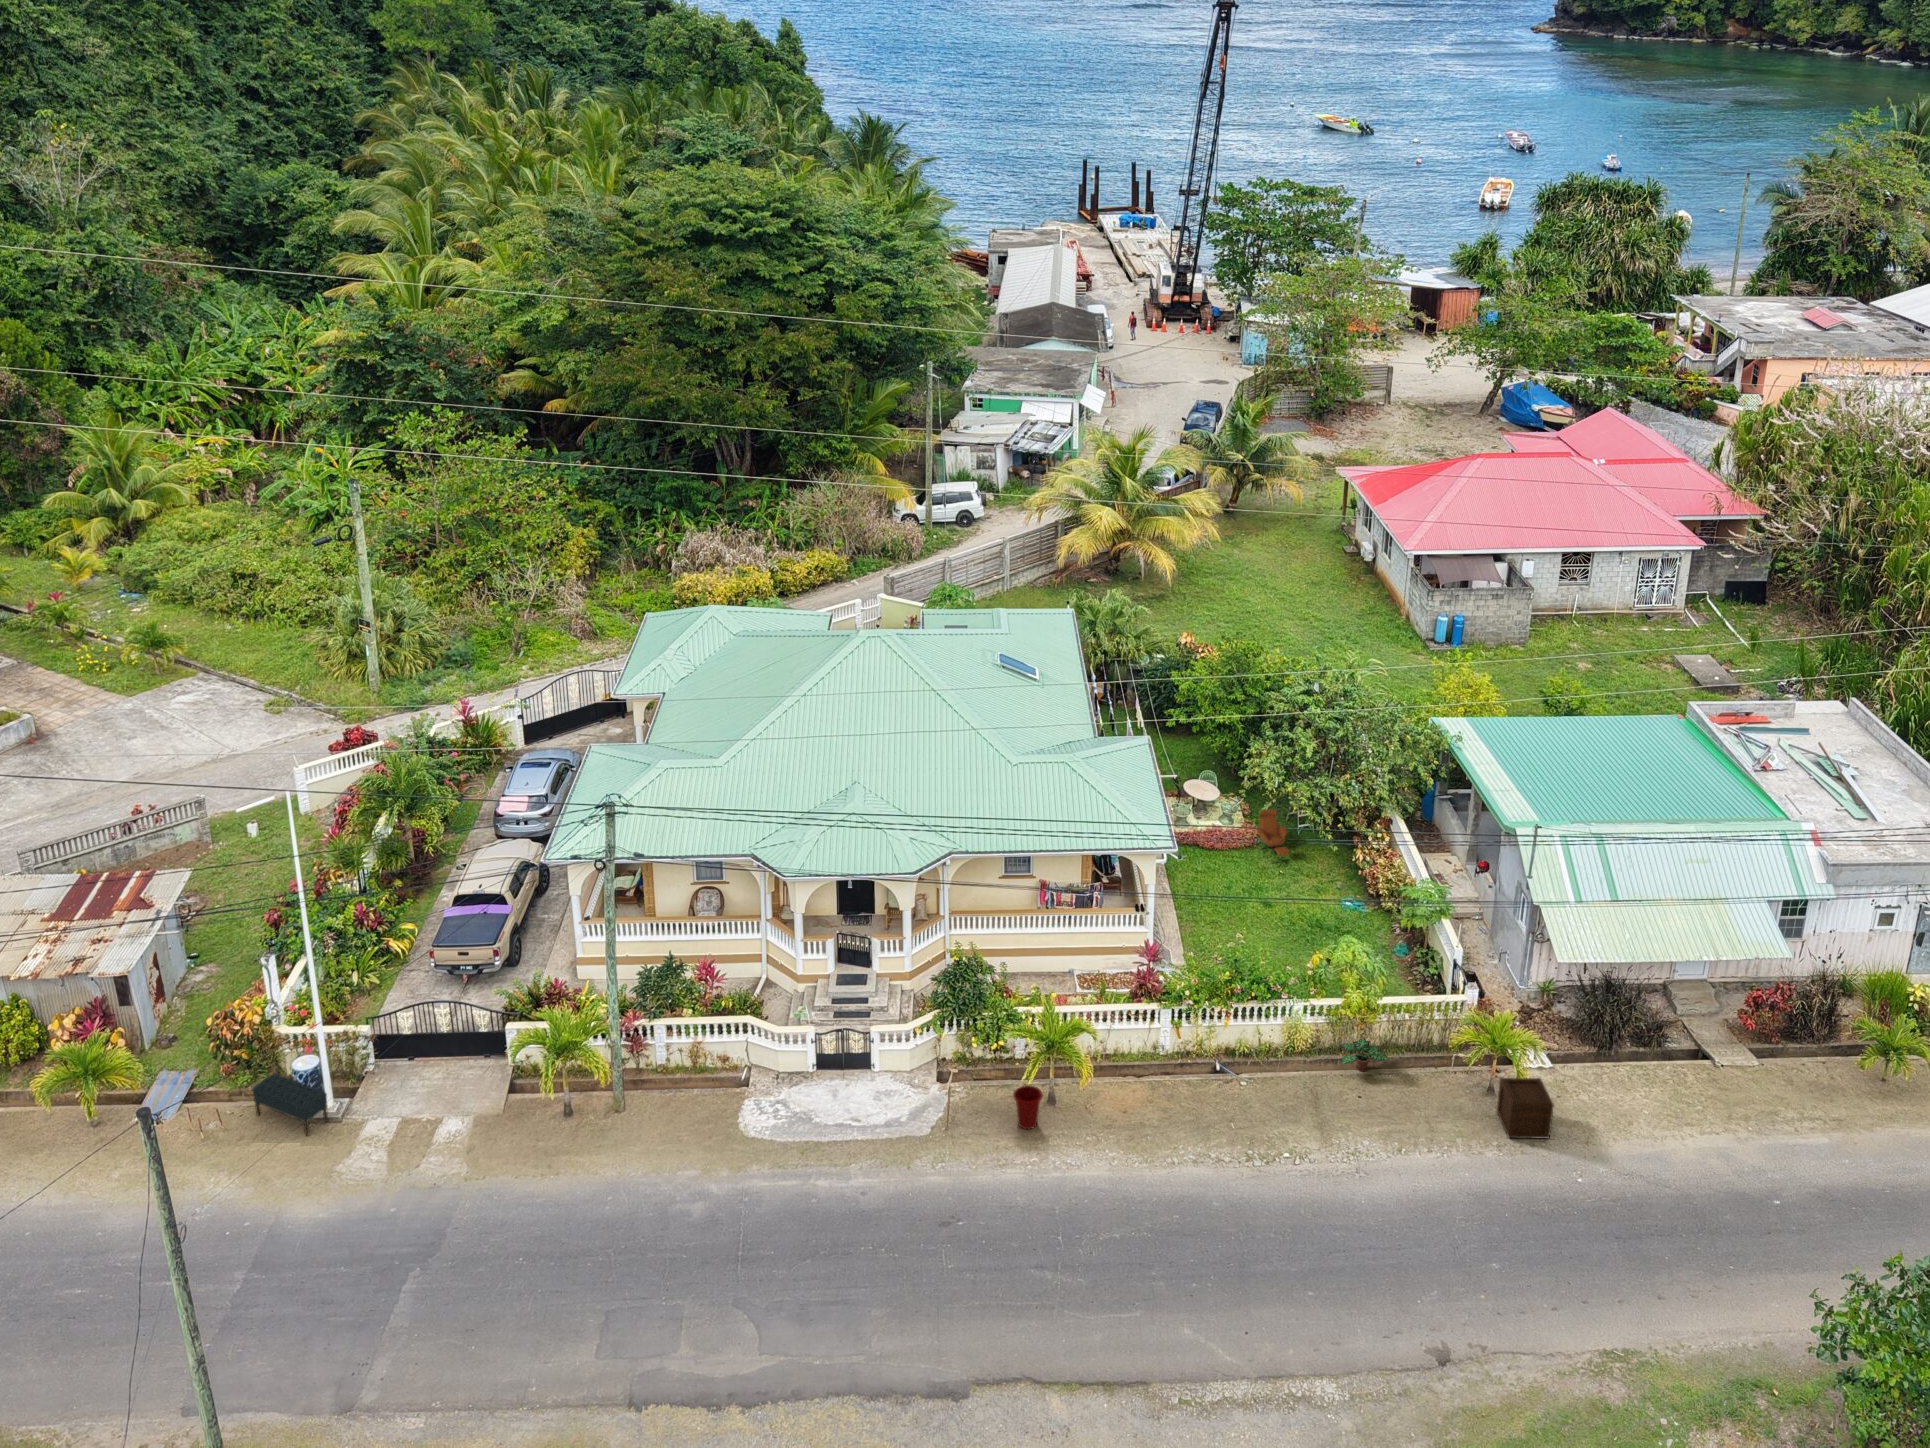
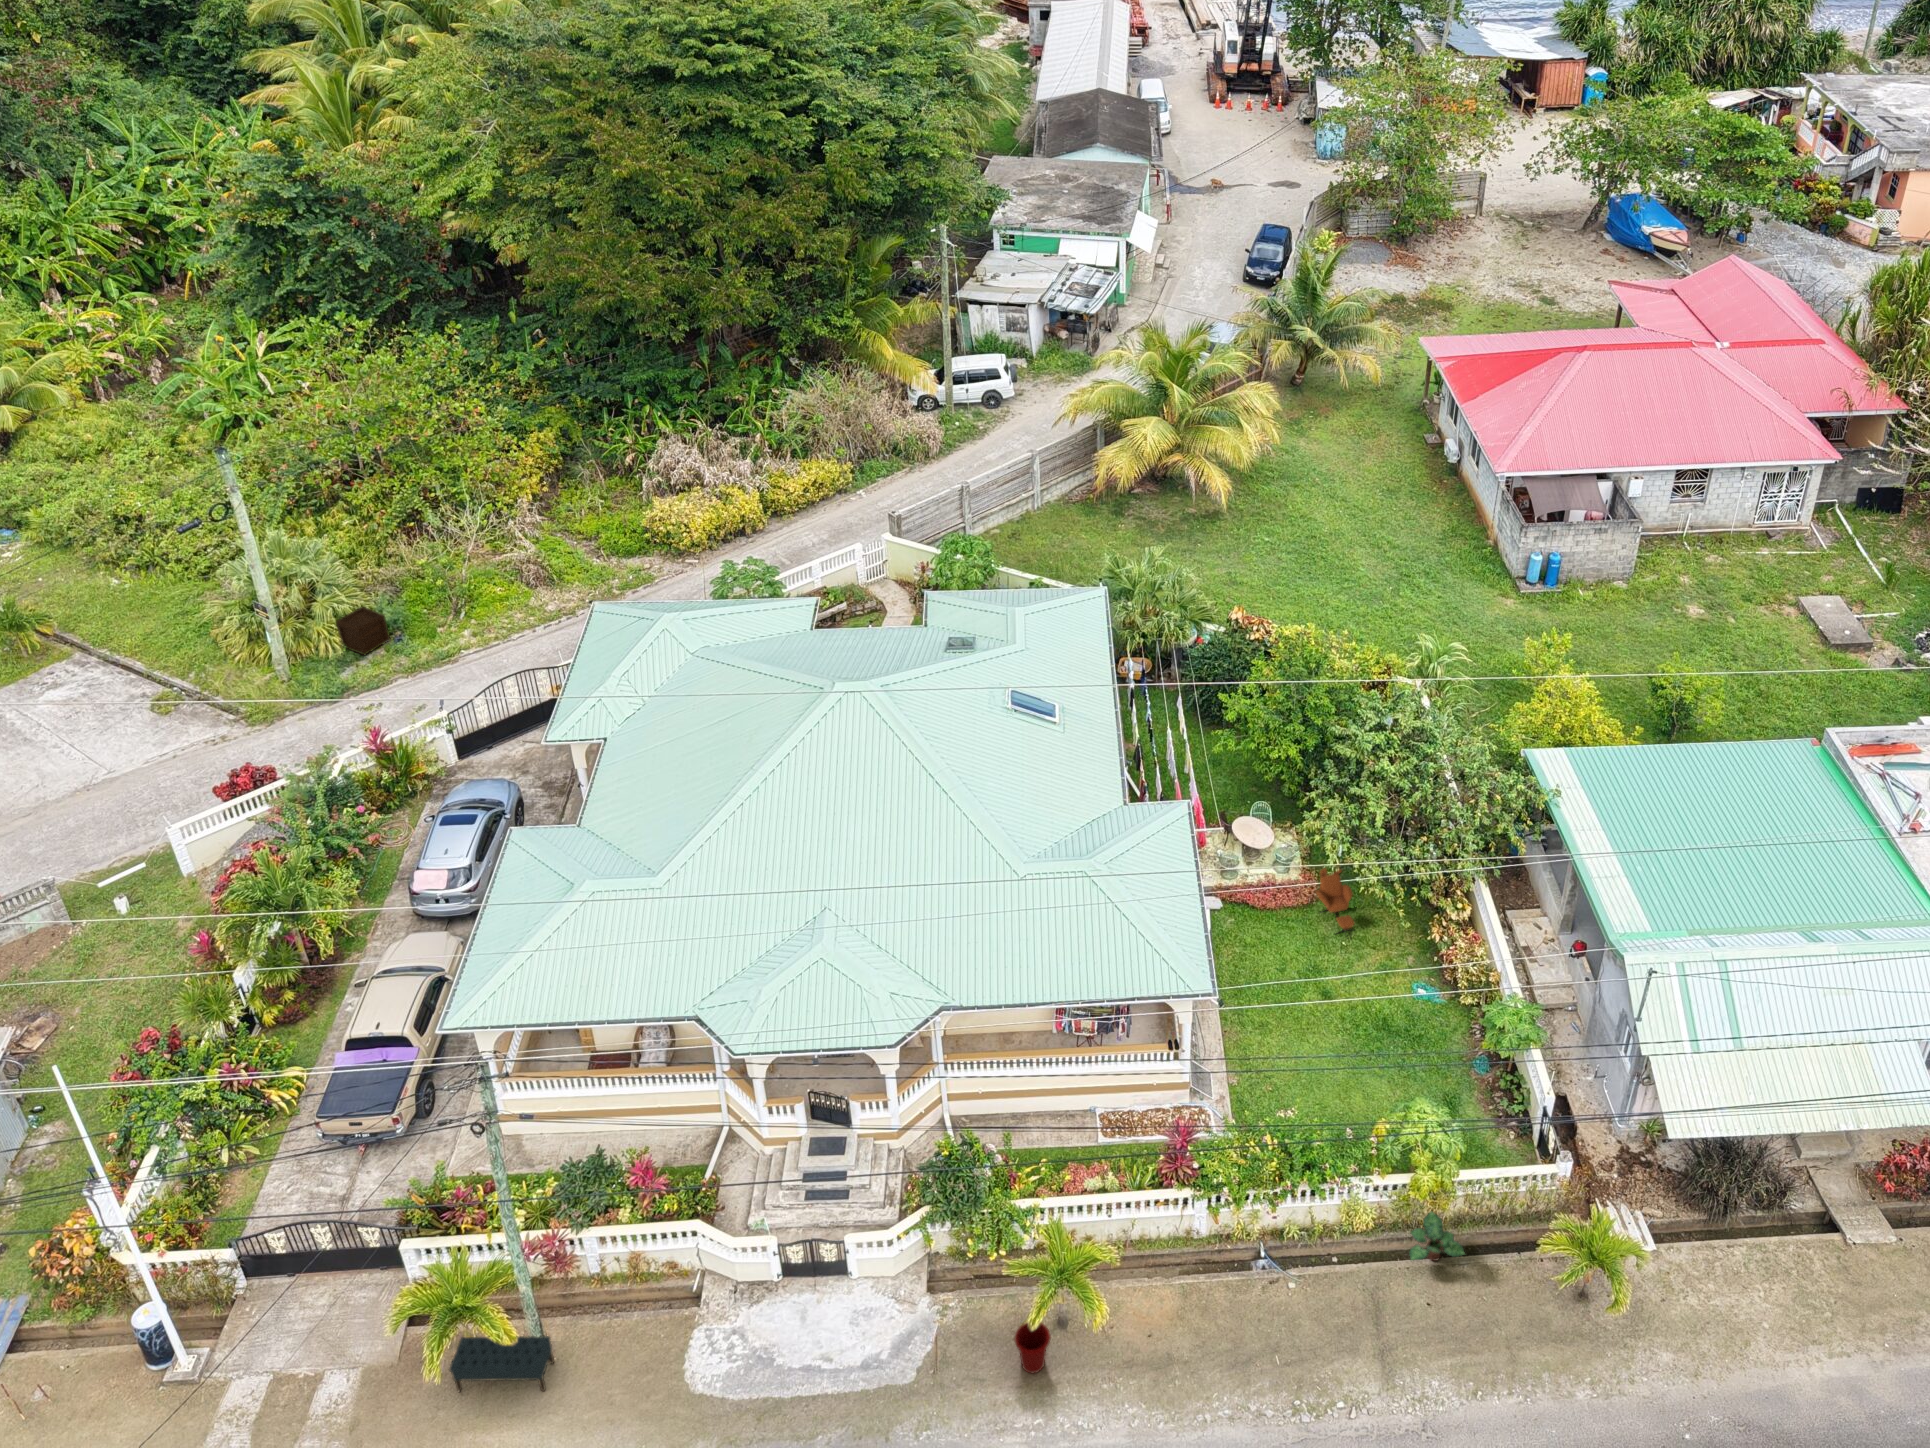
bench: present [252,1074,328,1135] -> present [449,1336,554,1392]
wooden crate: present [1497,1078,1554,1139] -> present [336,607,390,655]

